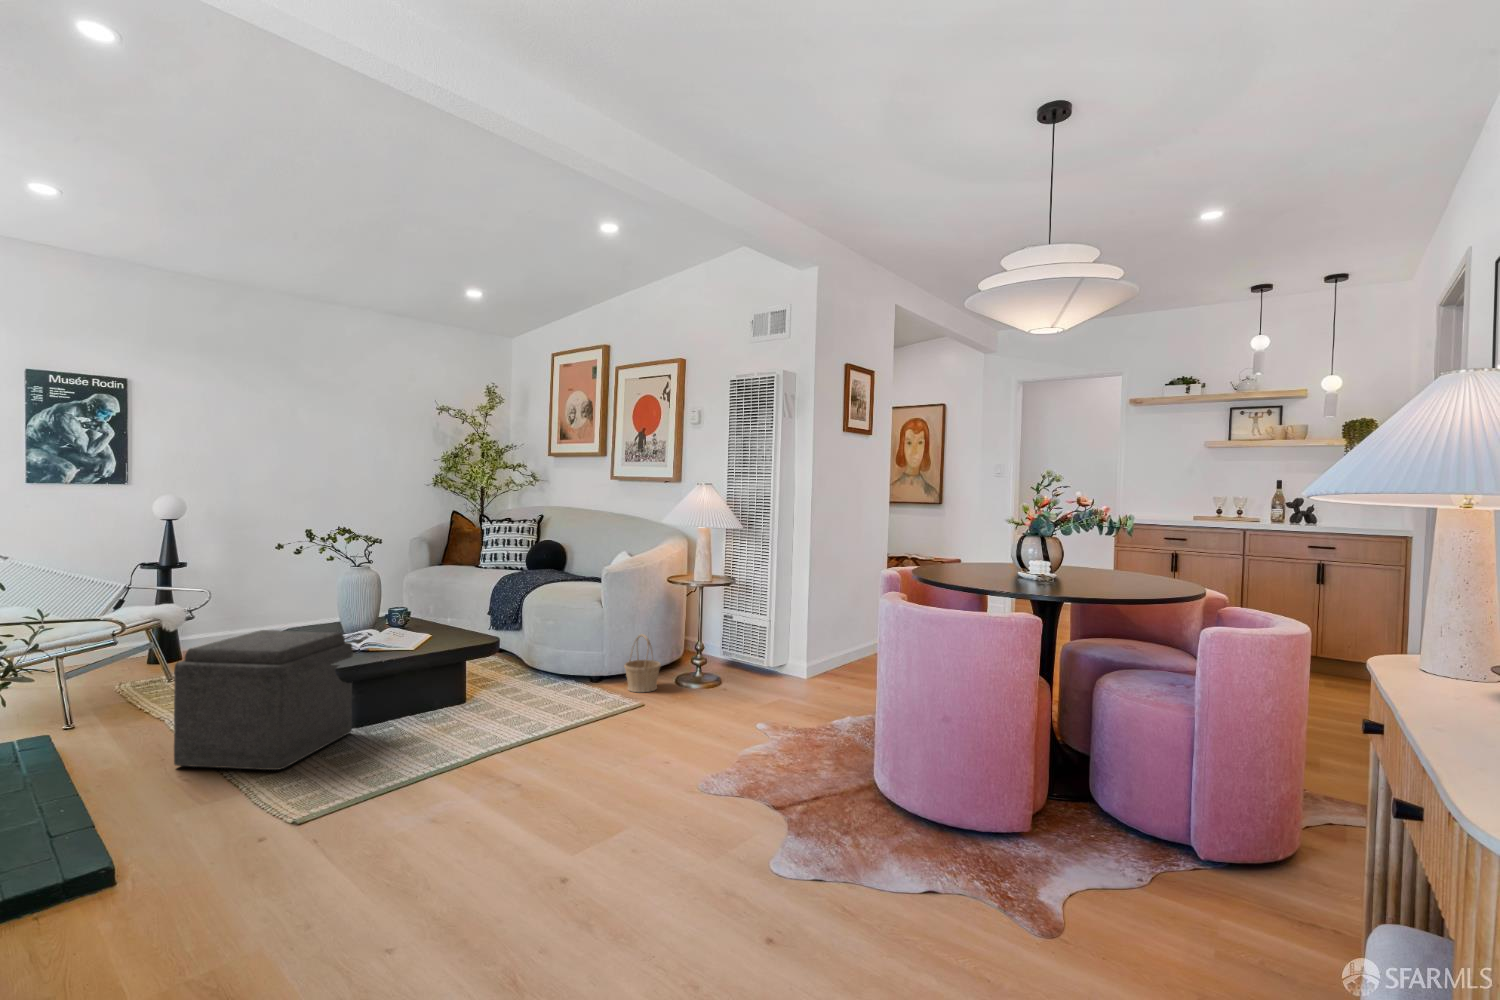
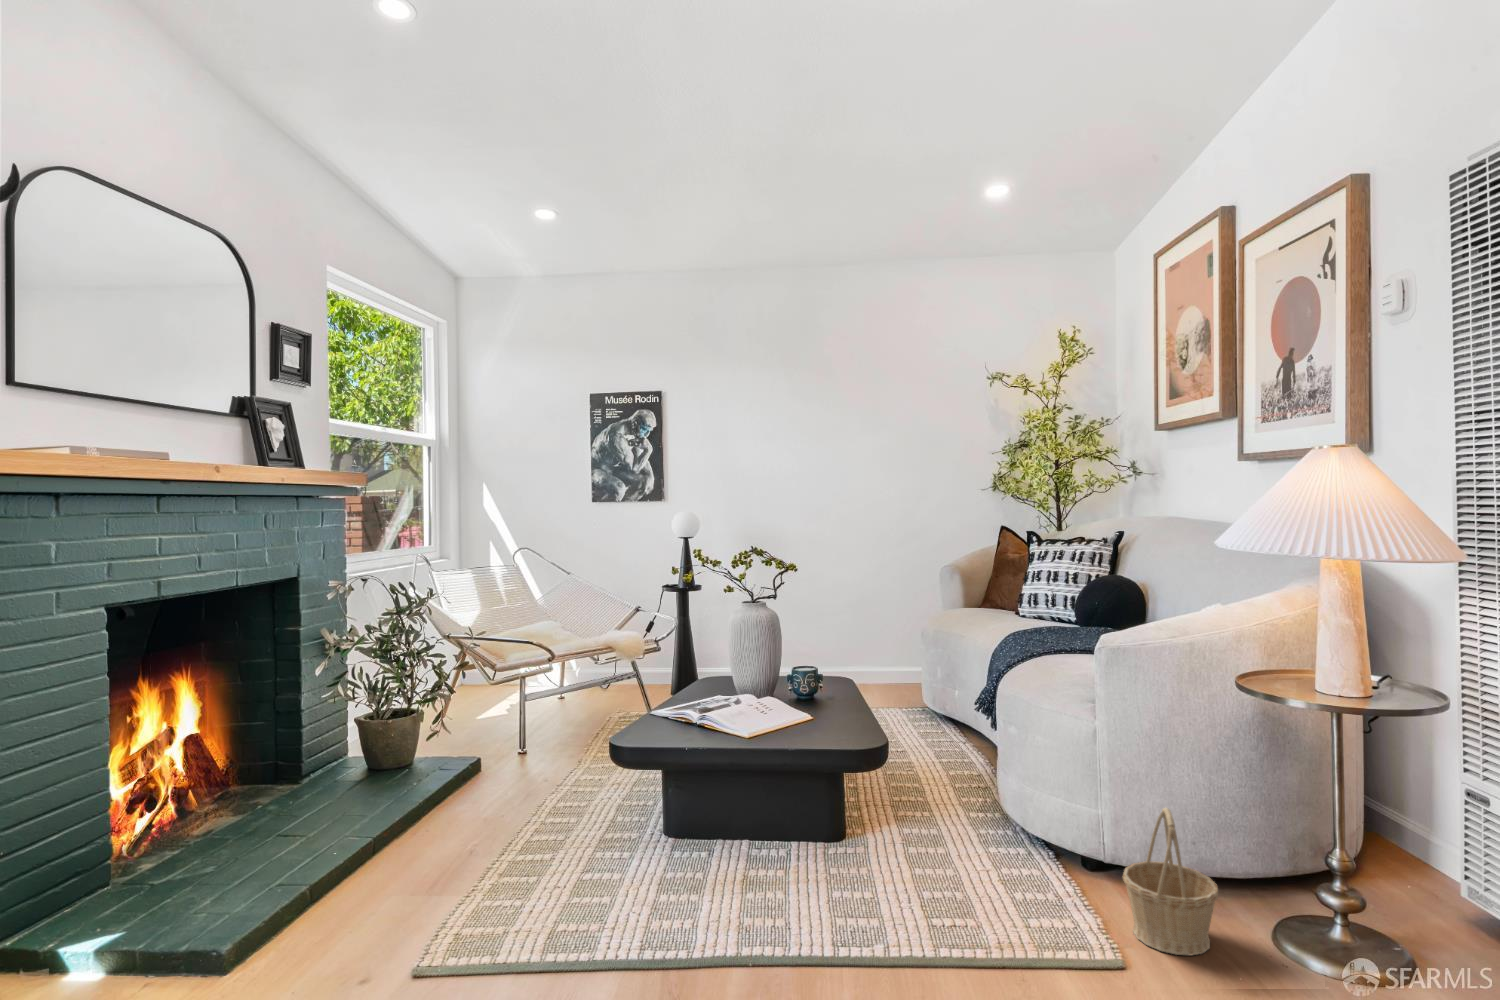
ottoman: present [174,630,352,770] -> none [466,682,650,888]

